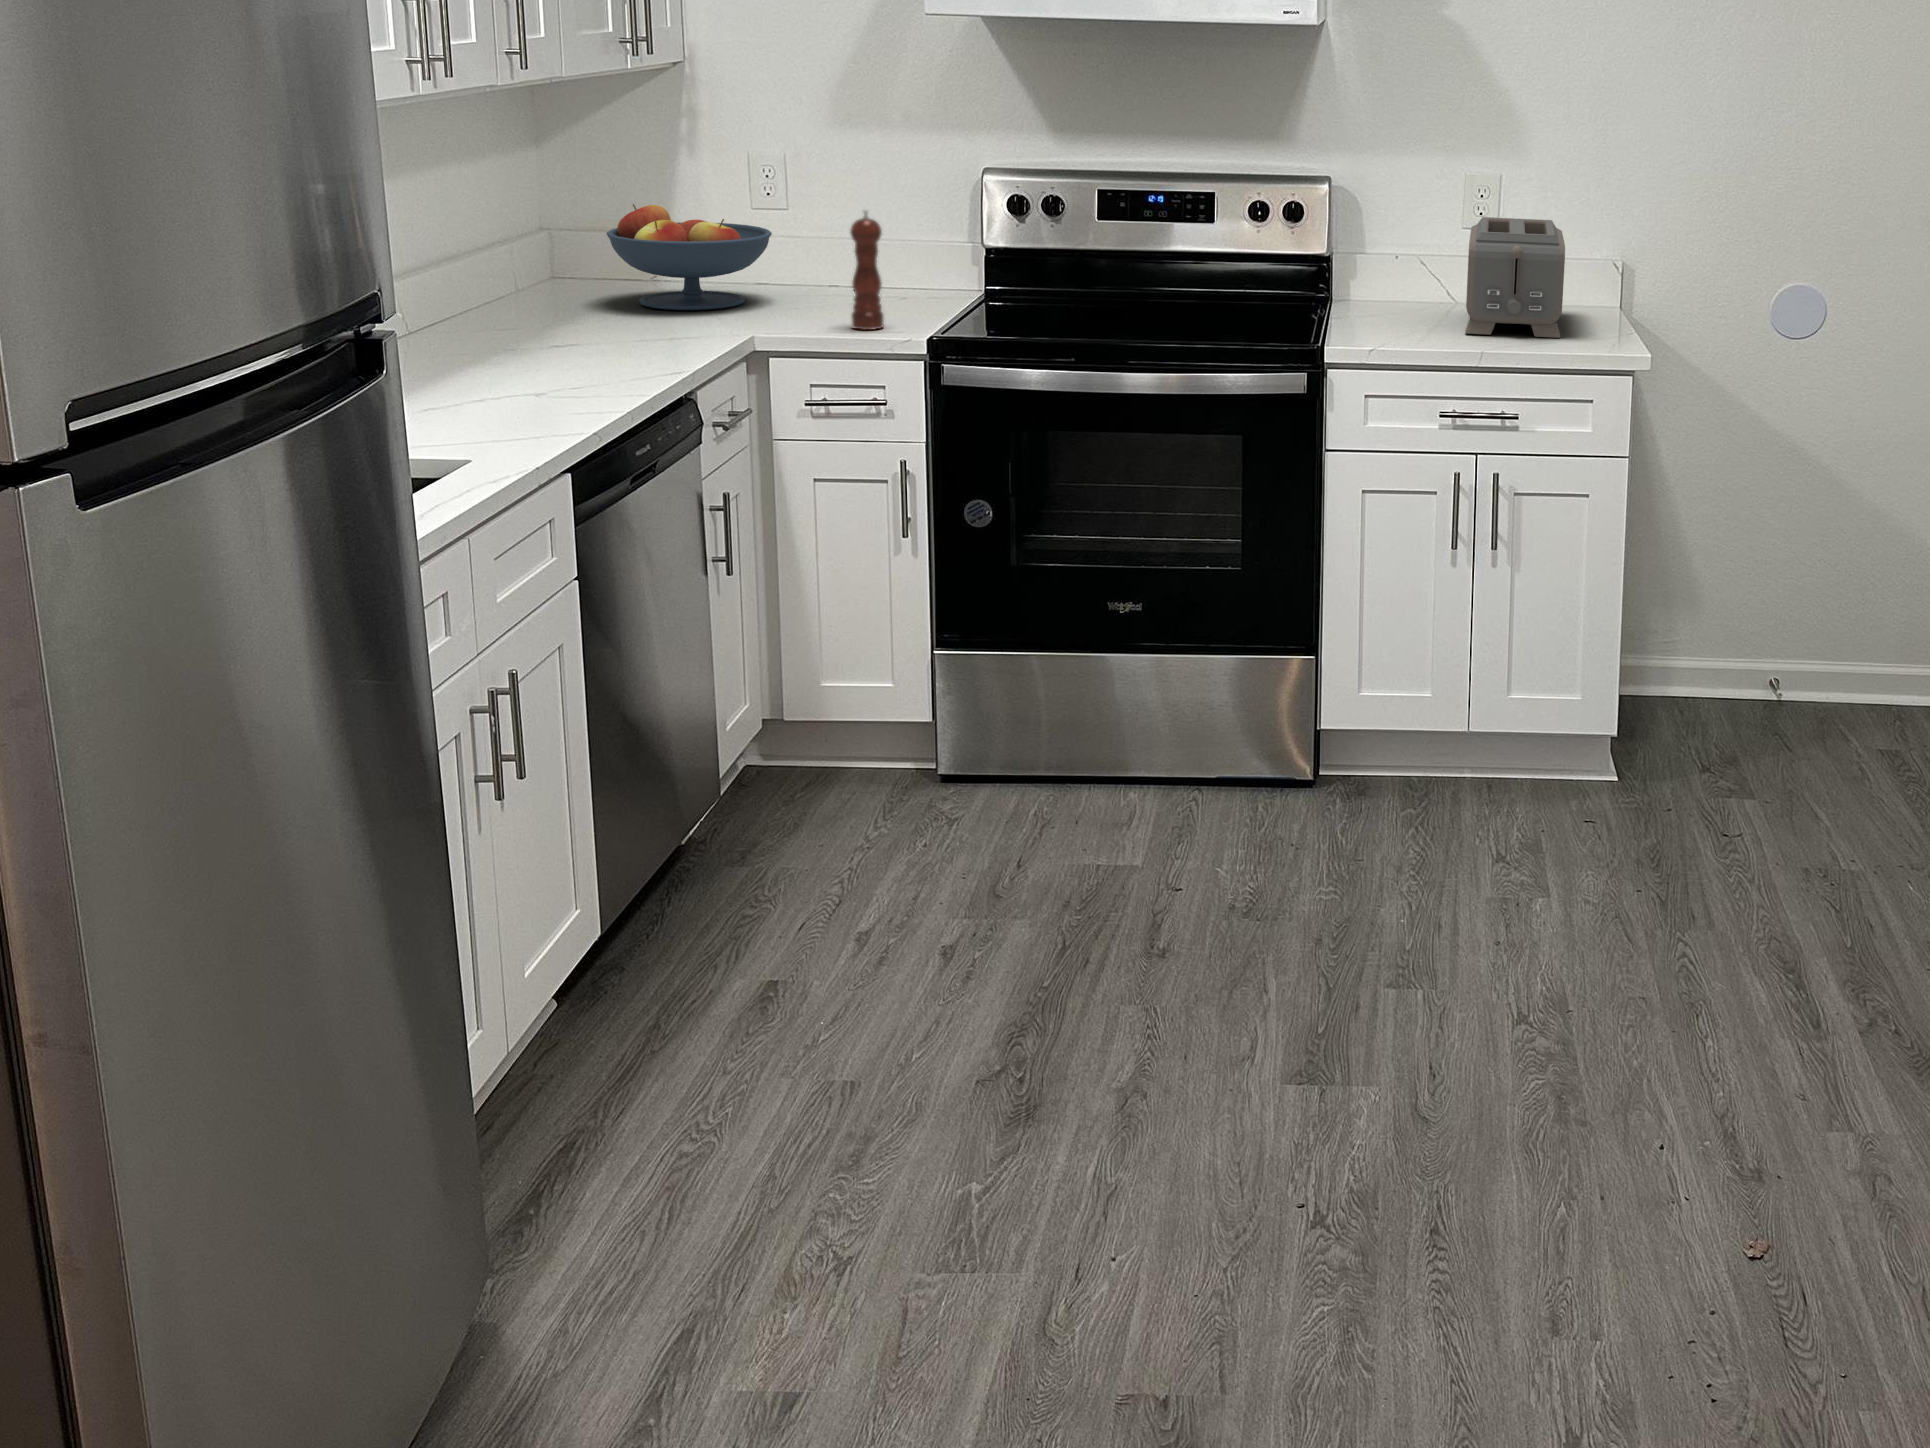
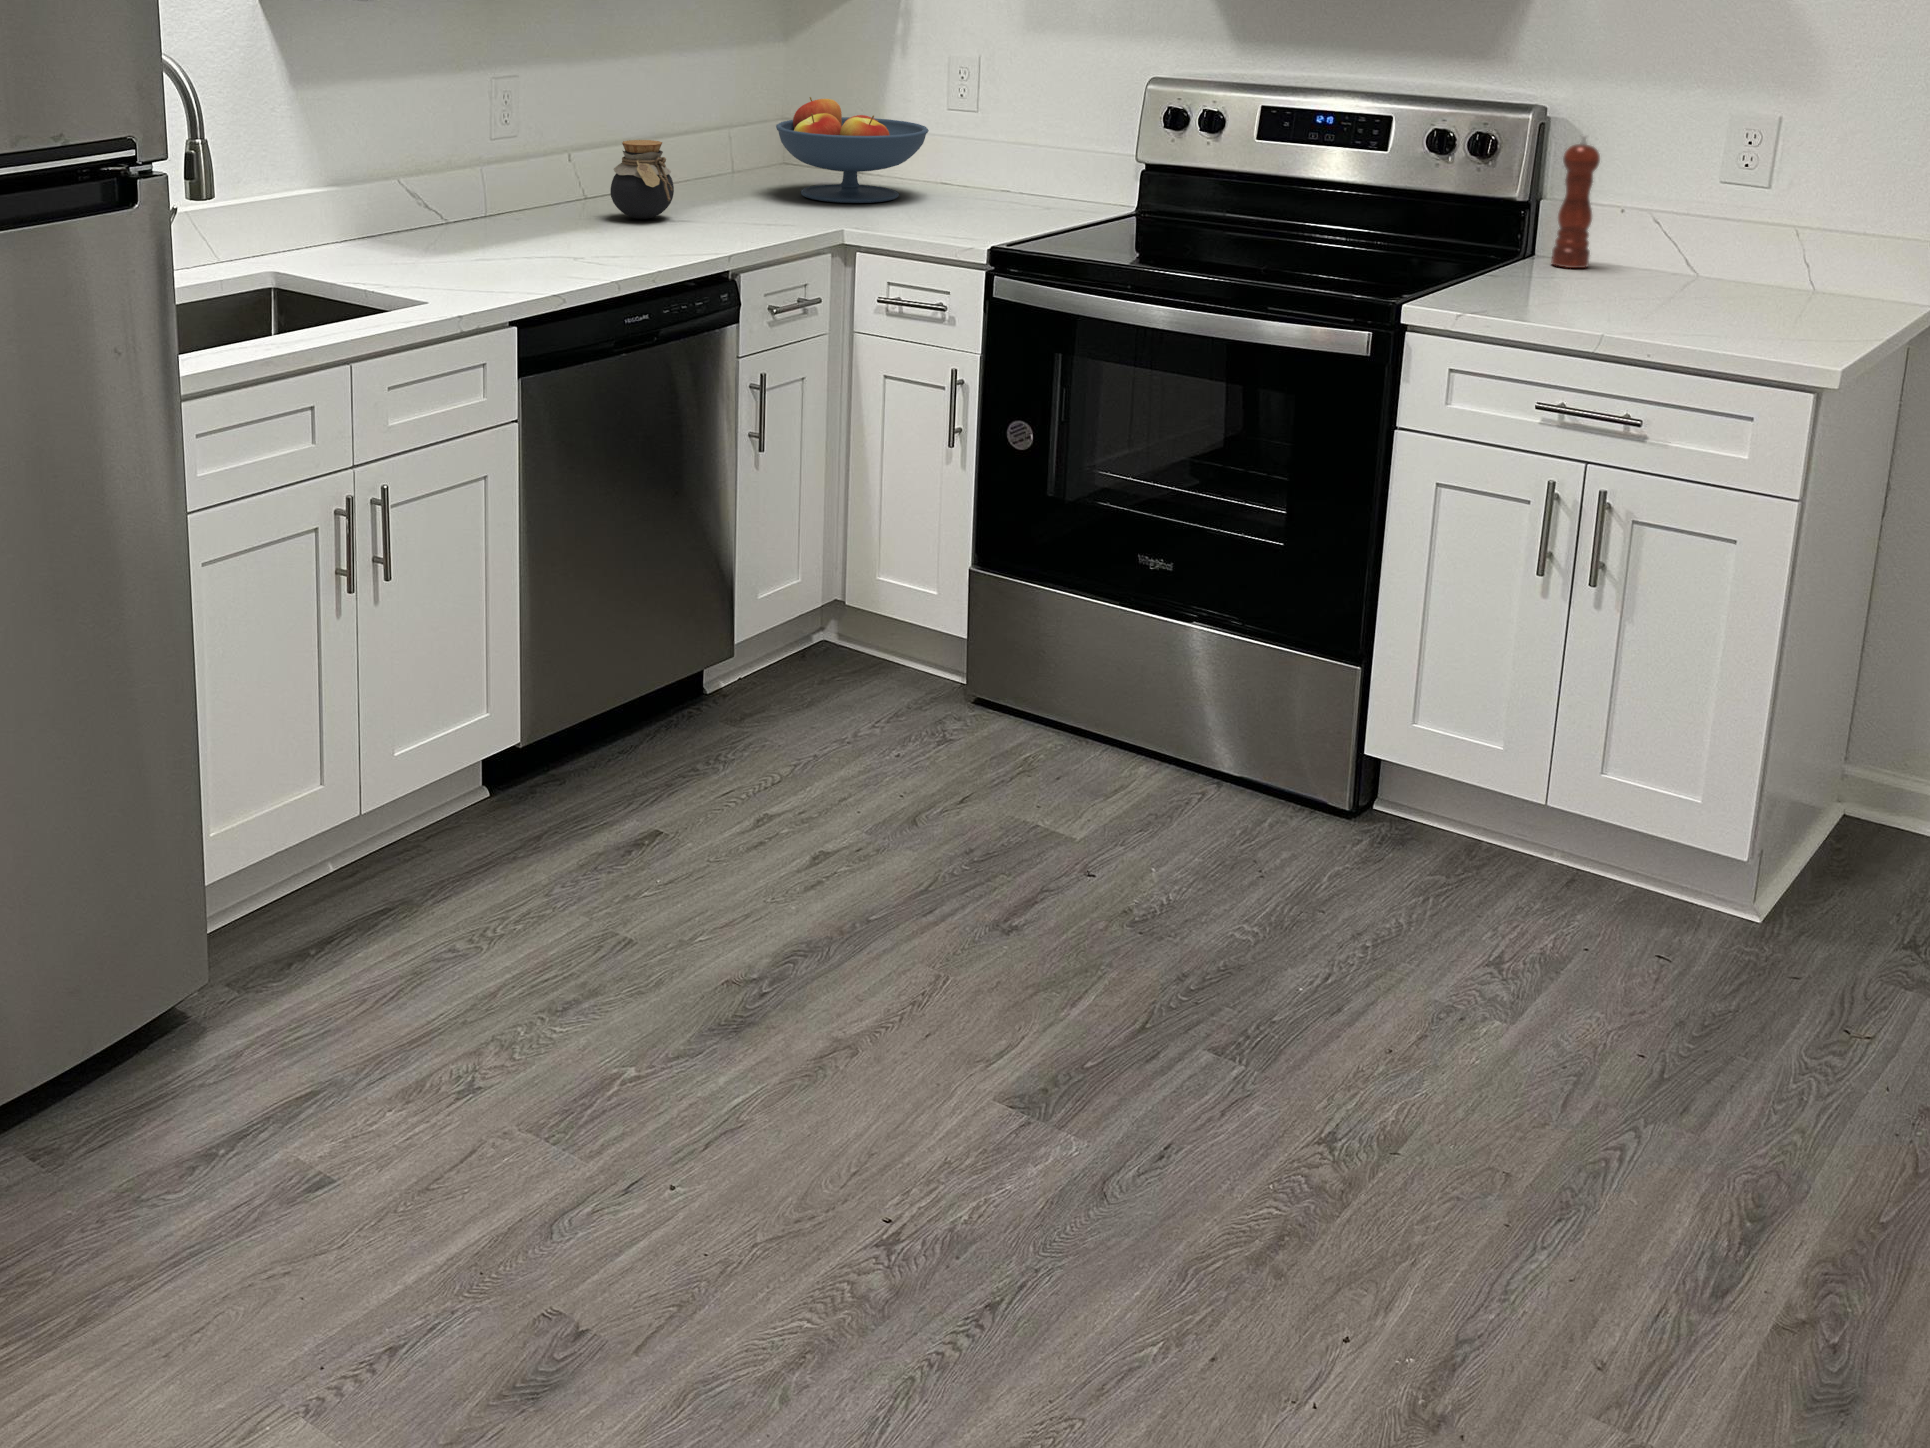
pepper mill: present [850,210,884,330] -> present [1551,135,1600,268]
toaster: present [1465,217,1565,338] -> none [1623,165,1828,327]
jar: none [483,260,565,346] -> present [610,140,674,219]

